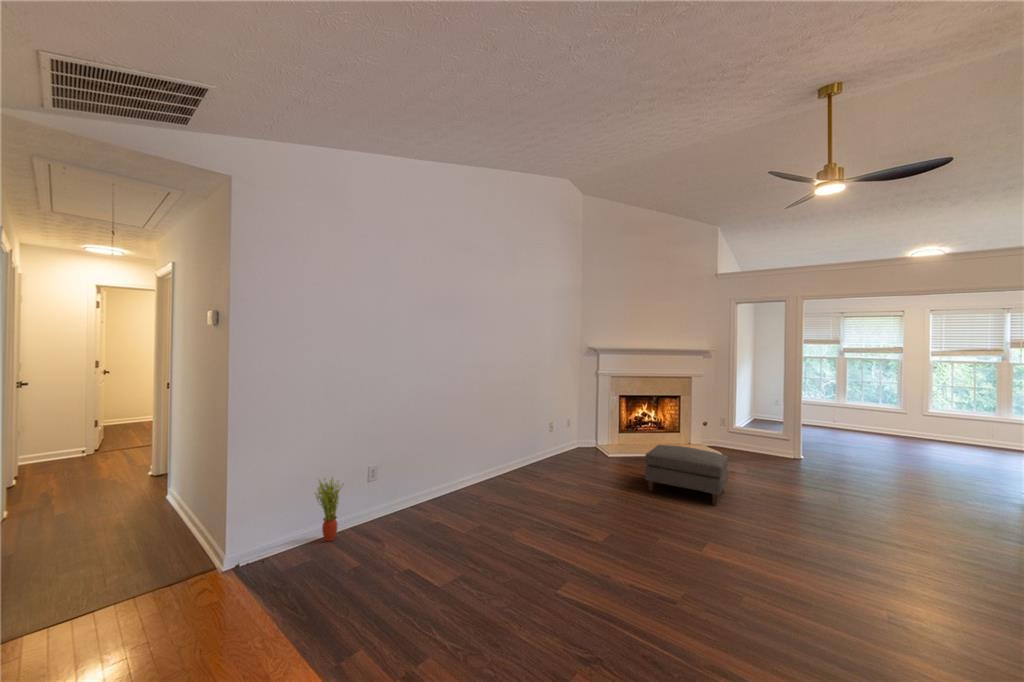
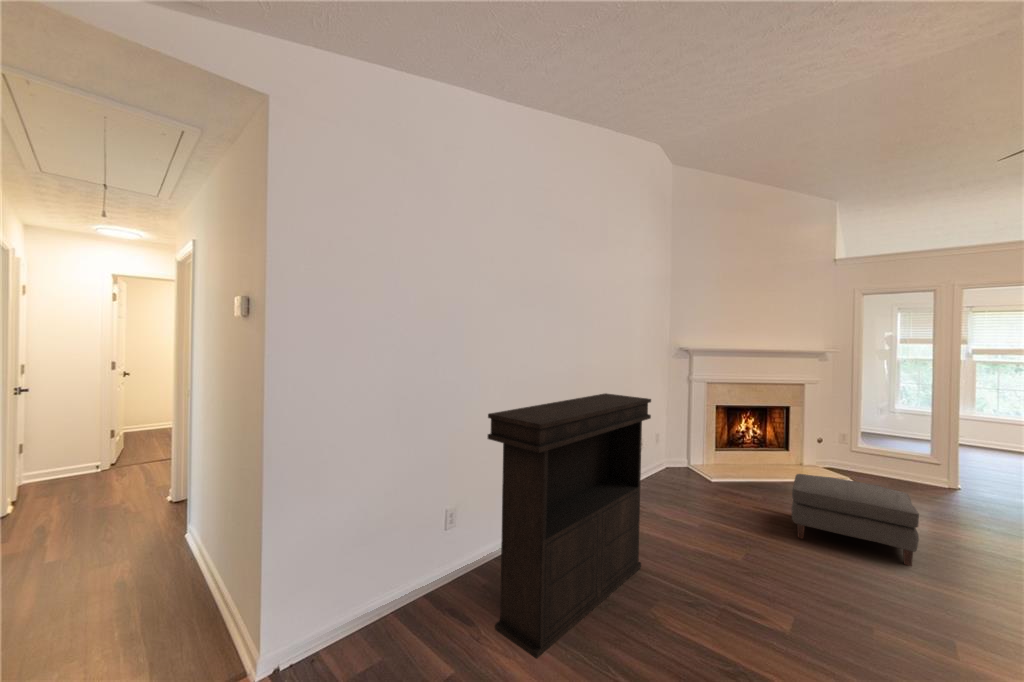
console table: none [390,382,525,558] -> present [488,393,651,659]
potted plant: present [315,479,344,541] -> none [382,529,421,622]

